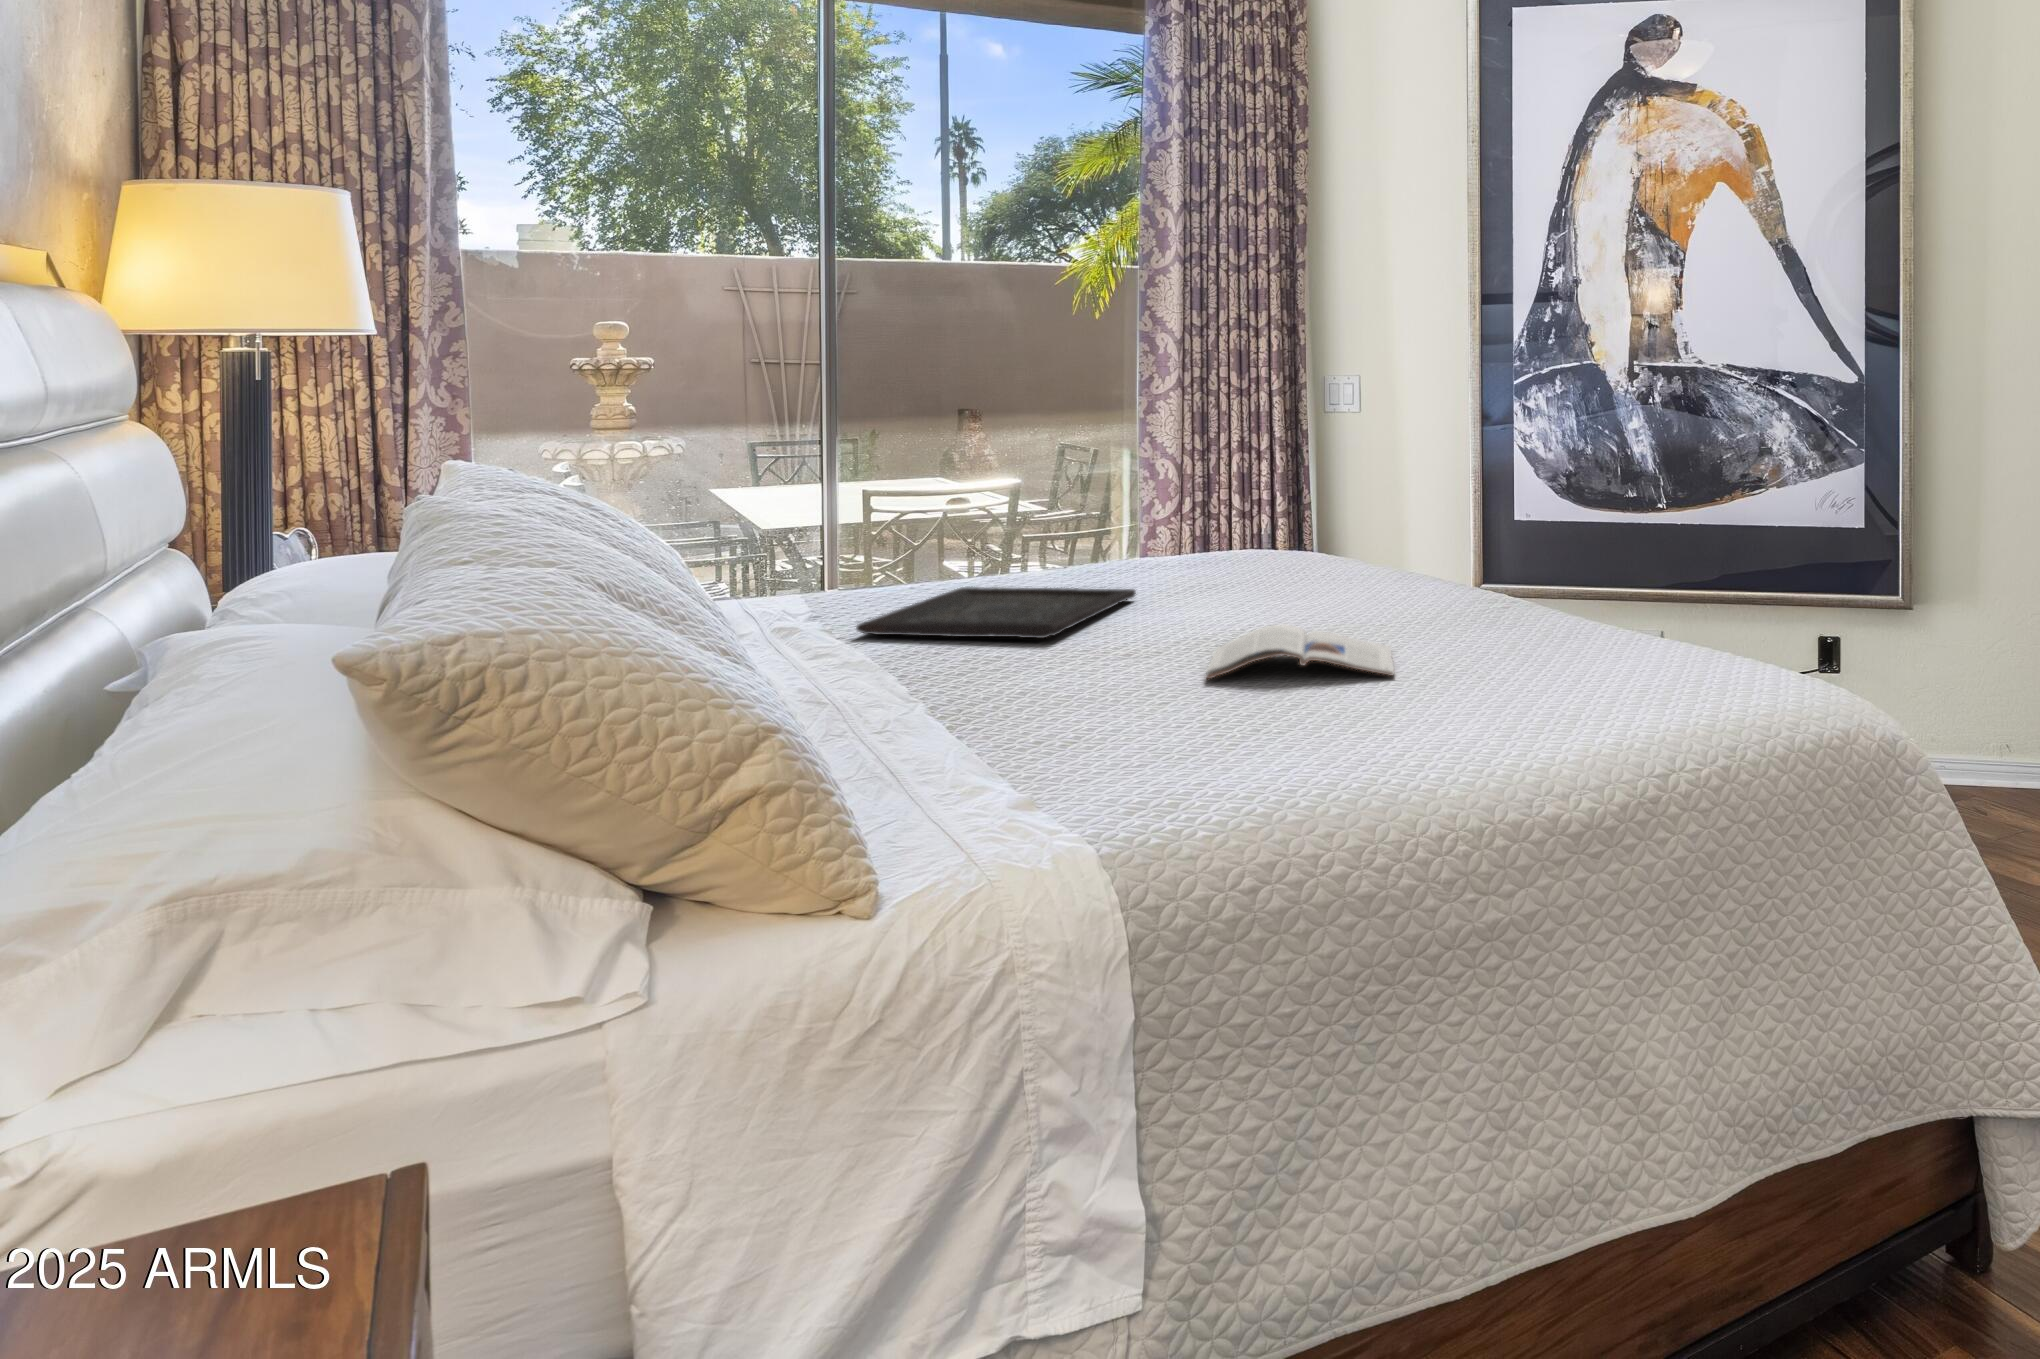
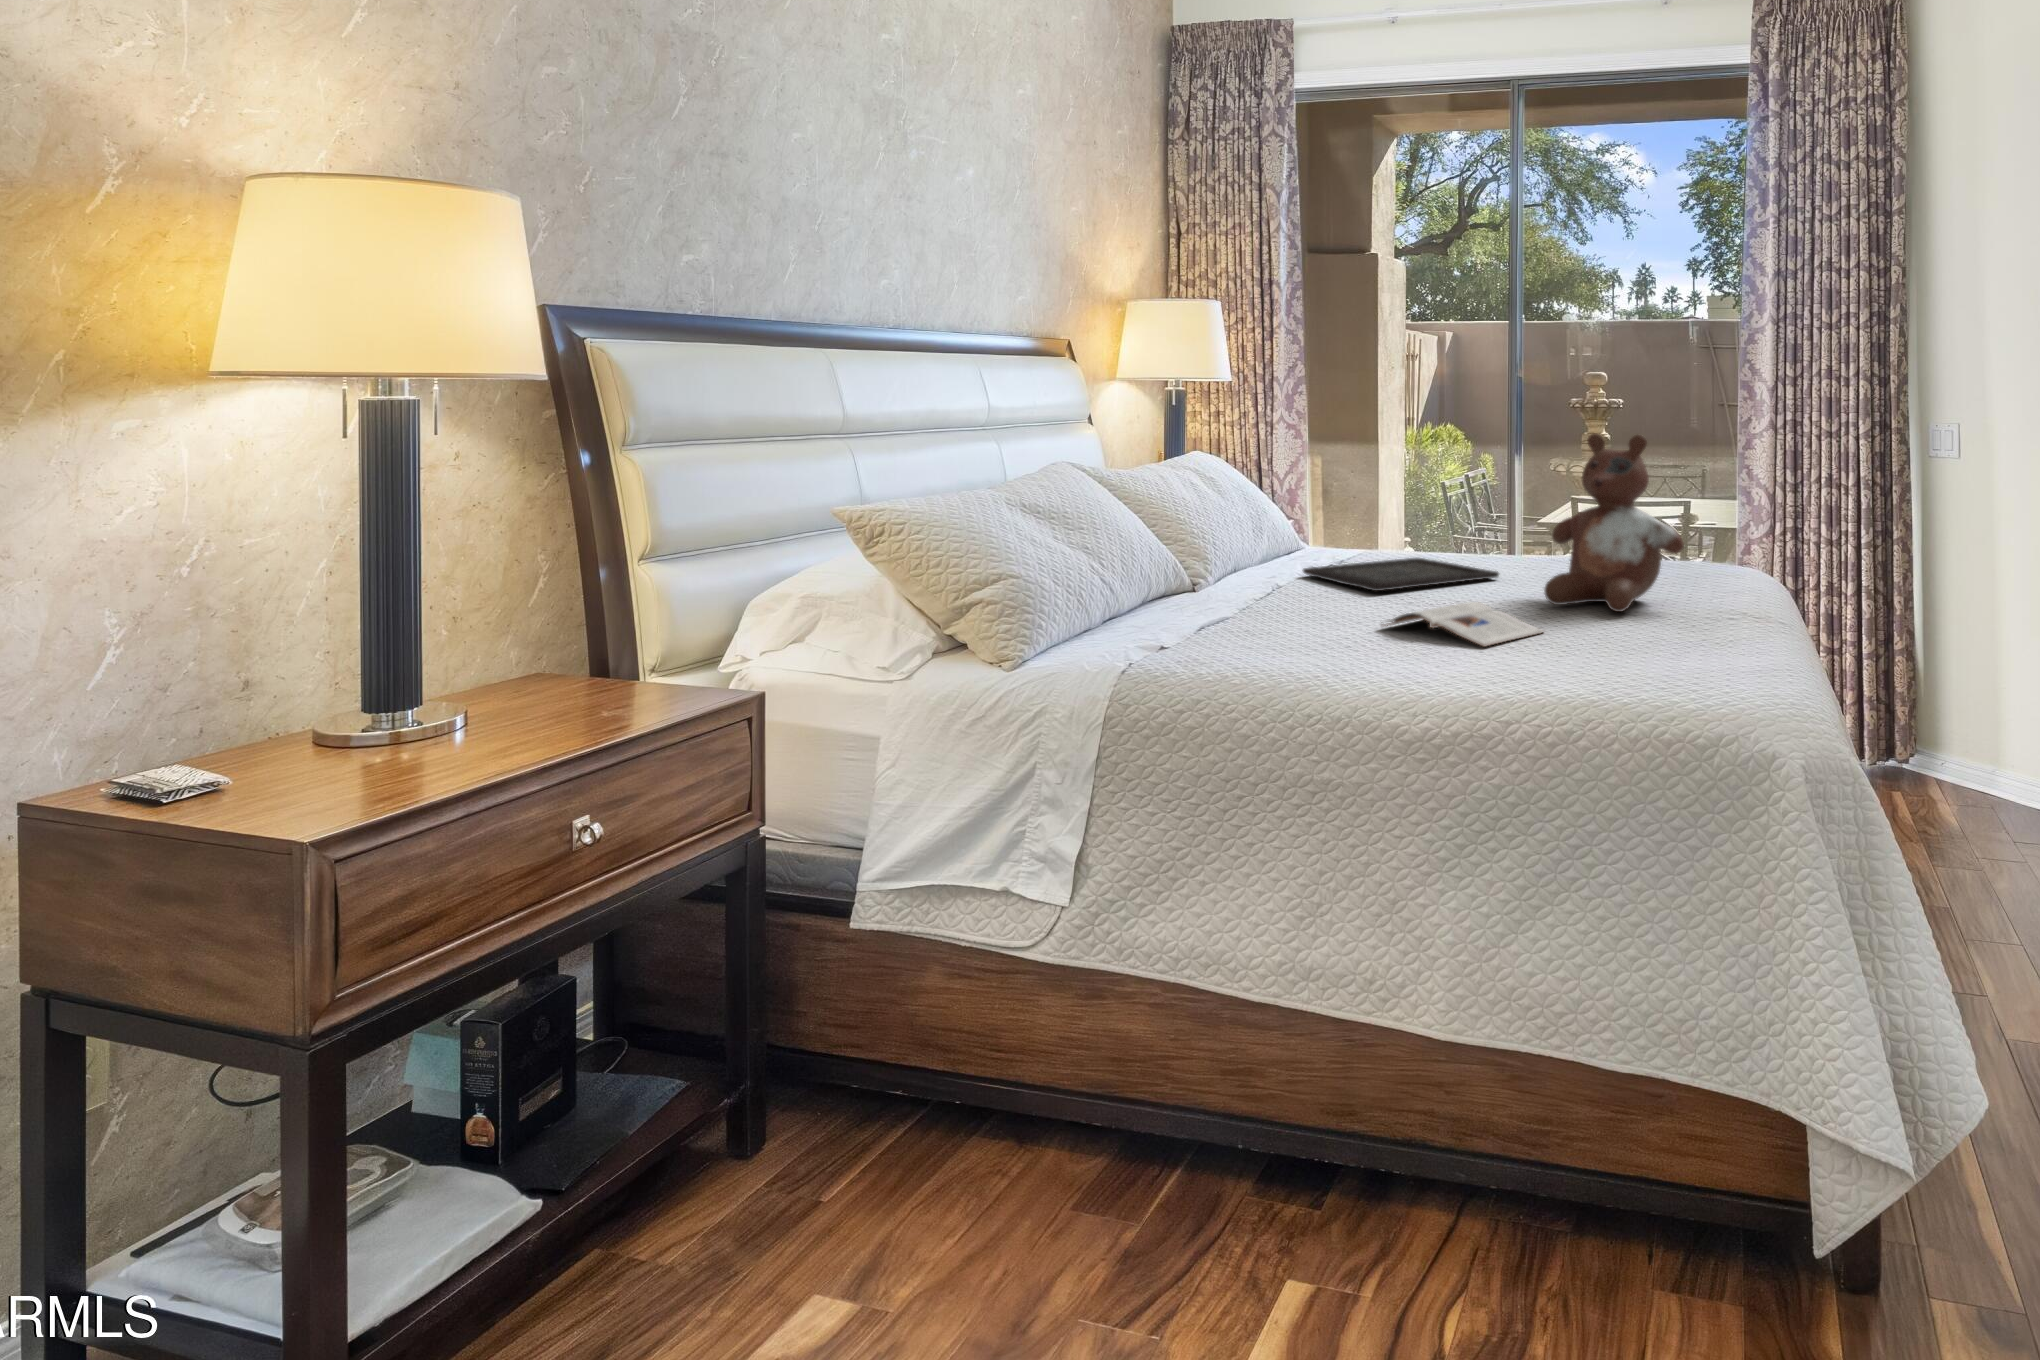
stuffed bear: none [1248,393,1420,616] -> present [1544,433,1684,612]

